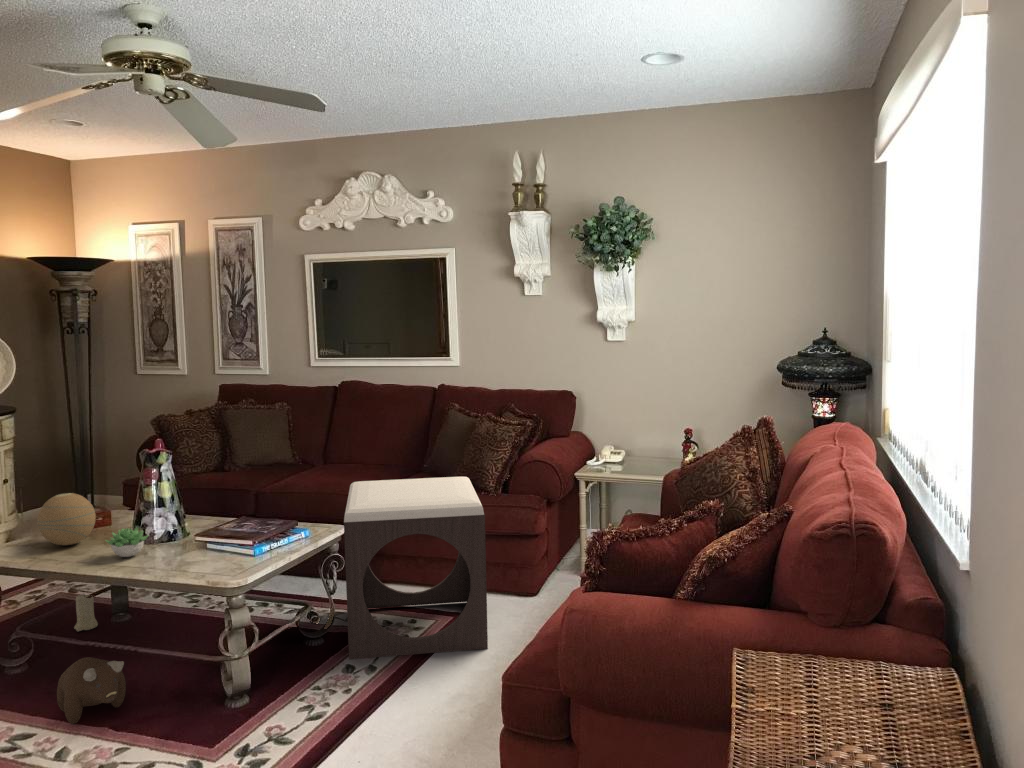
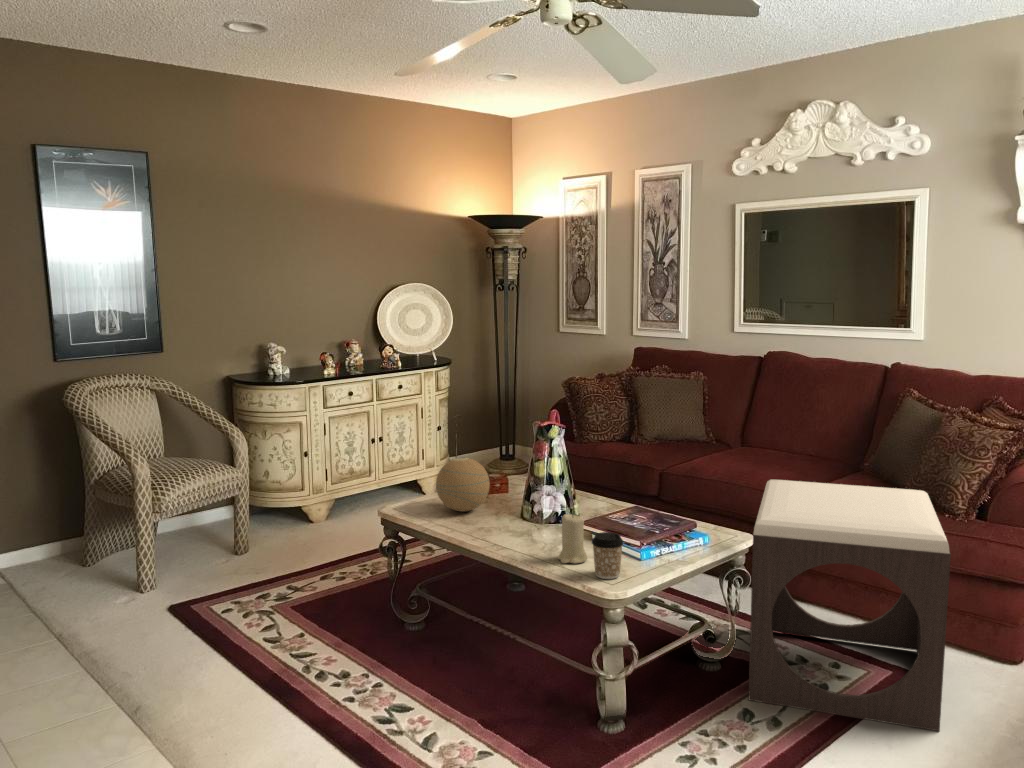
succulent plant: present [106,528,148,557] -> none [491,504,535,536]
coffee cup: none [210,535,238,574] -> present [592,532,623,579]
candle: present [74,595,98,631] -> present [558,514,587,564]
plush toy: present [57,657,126,724] -> none [435,639,499,708]

